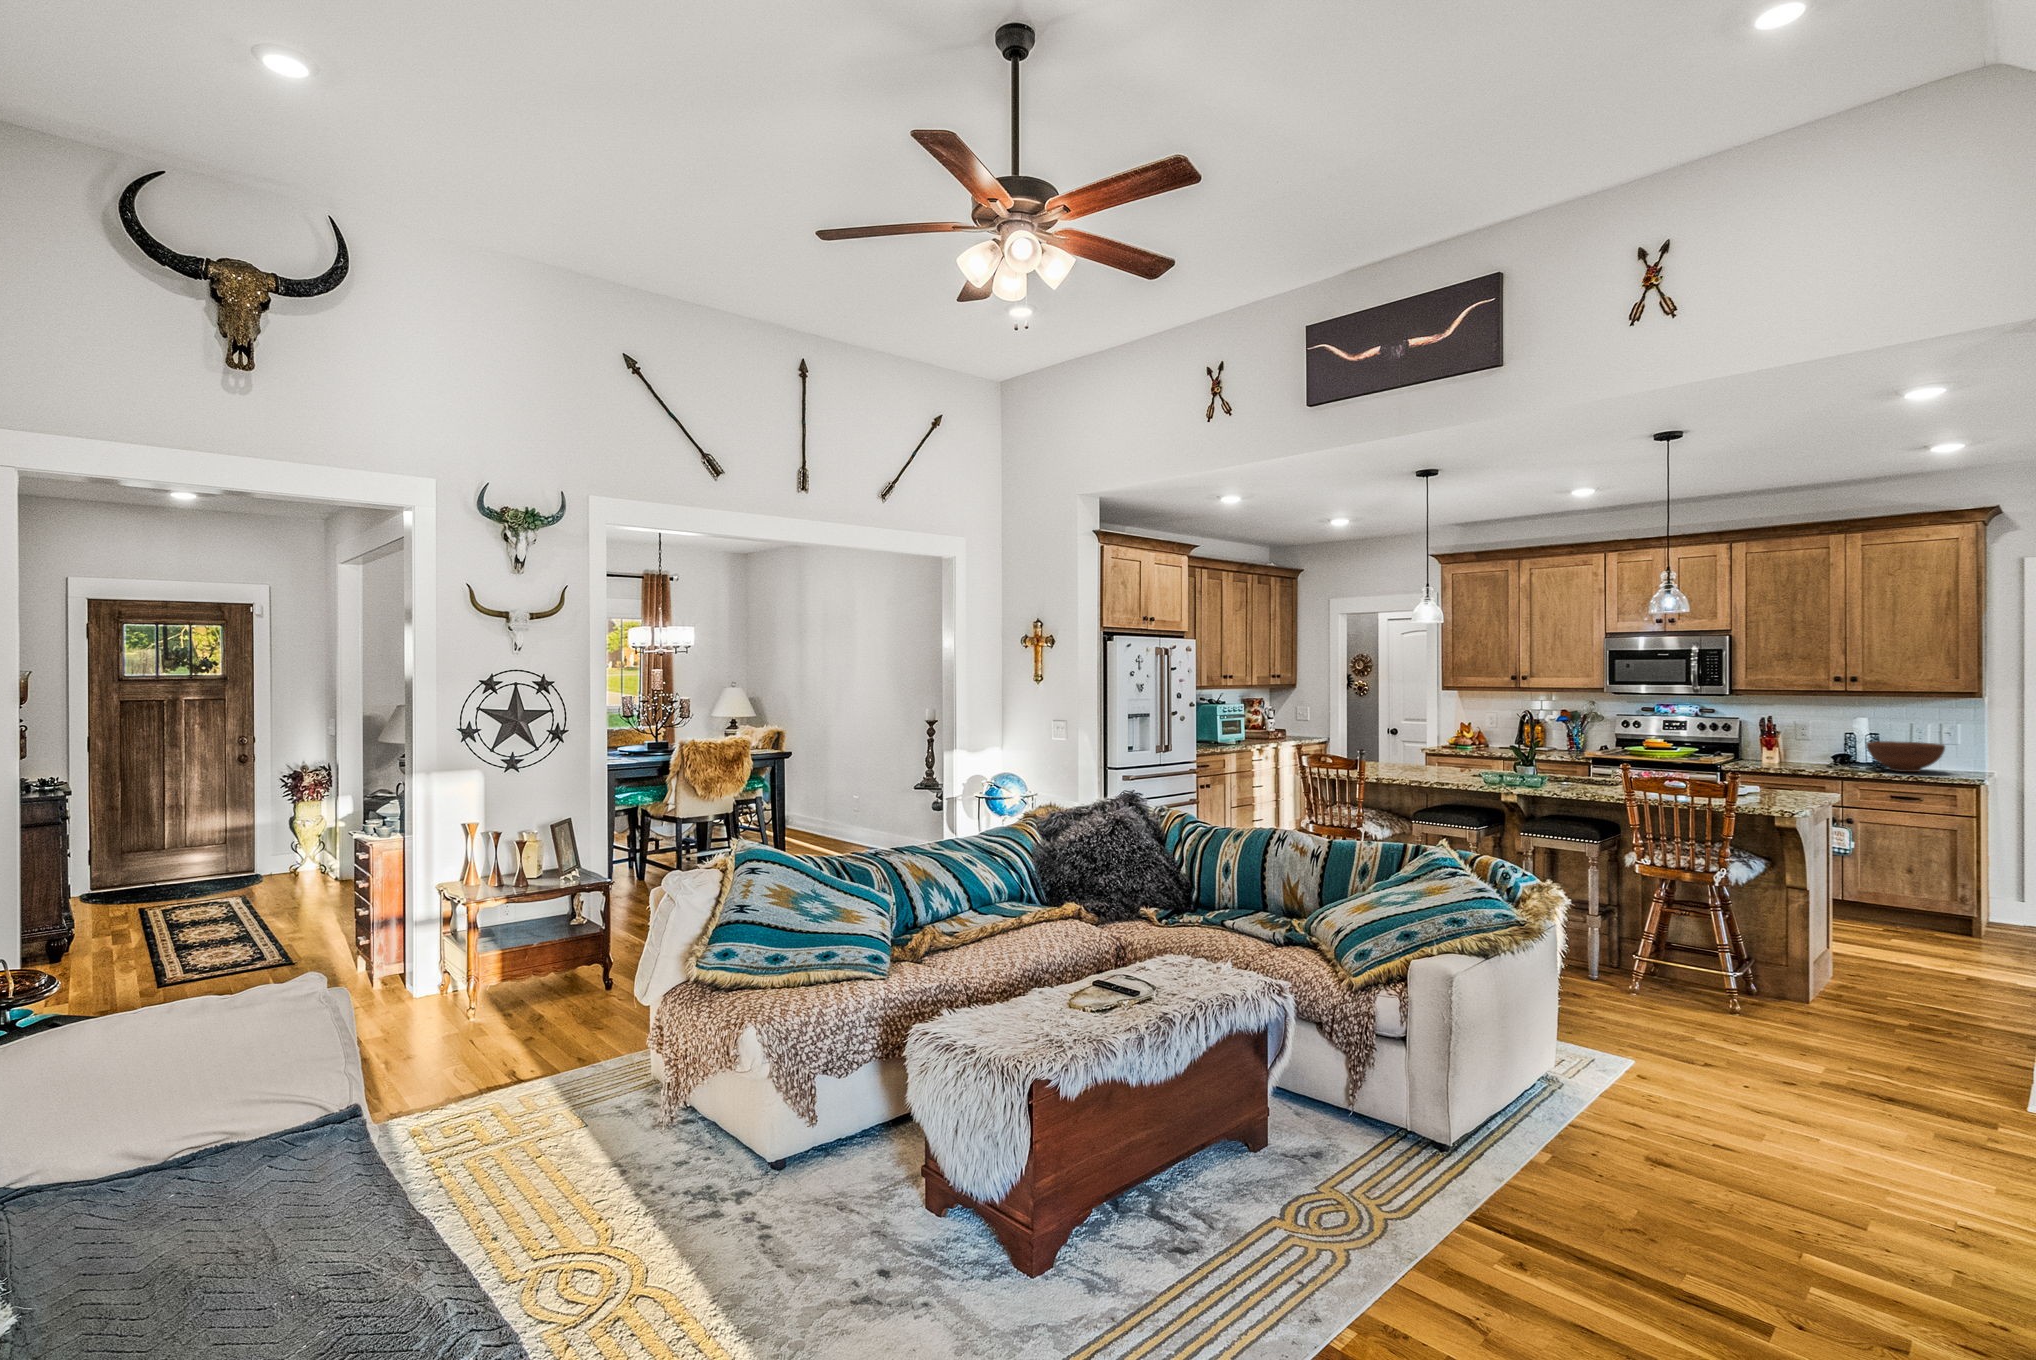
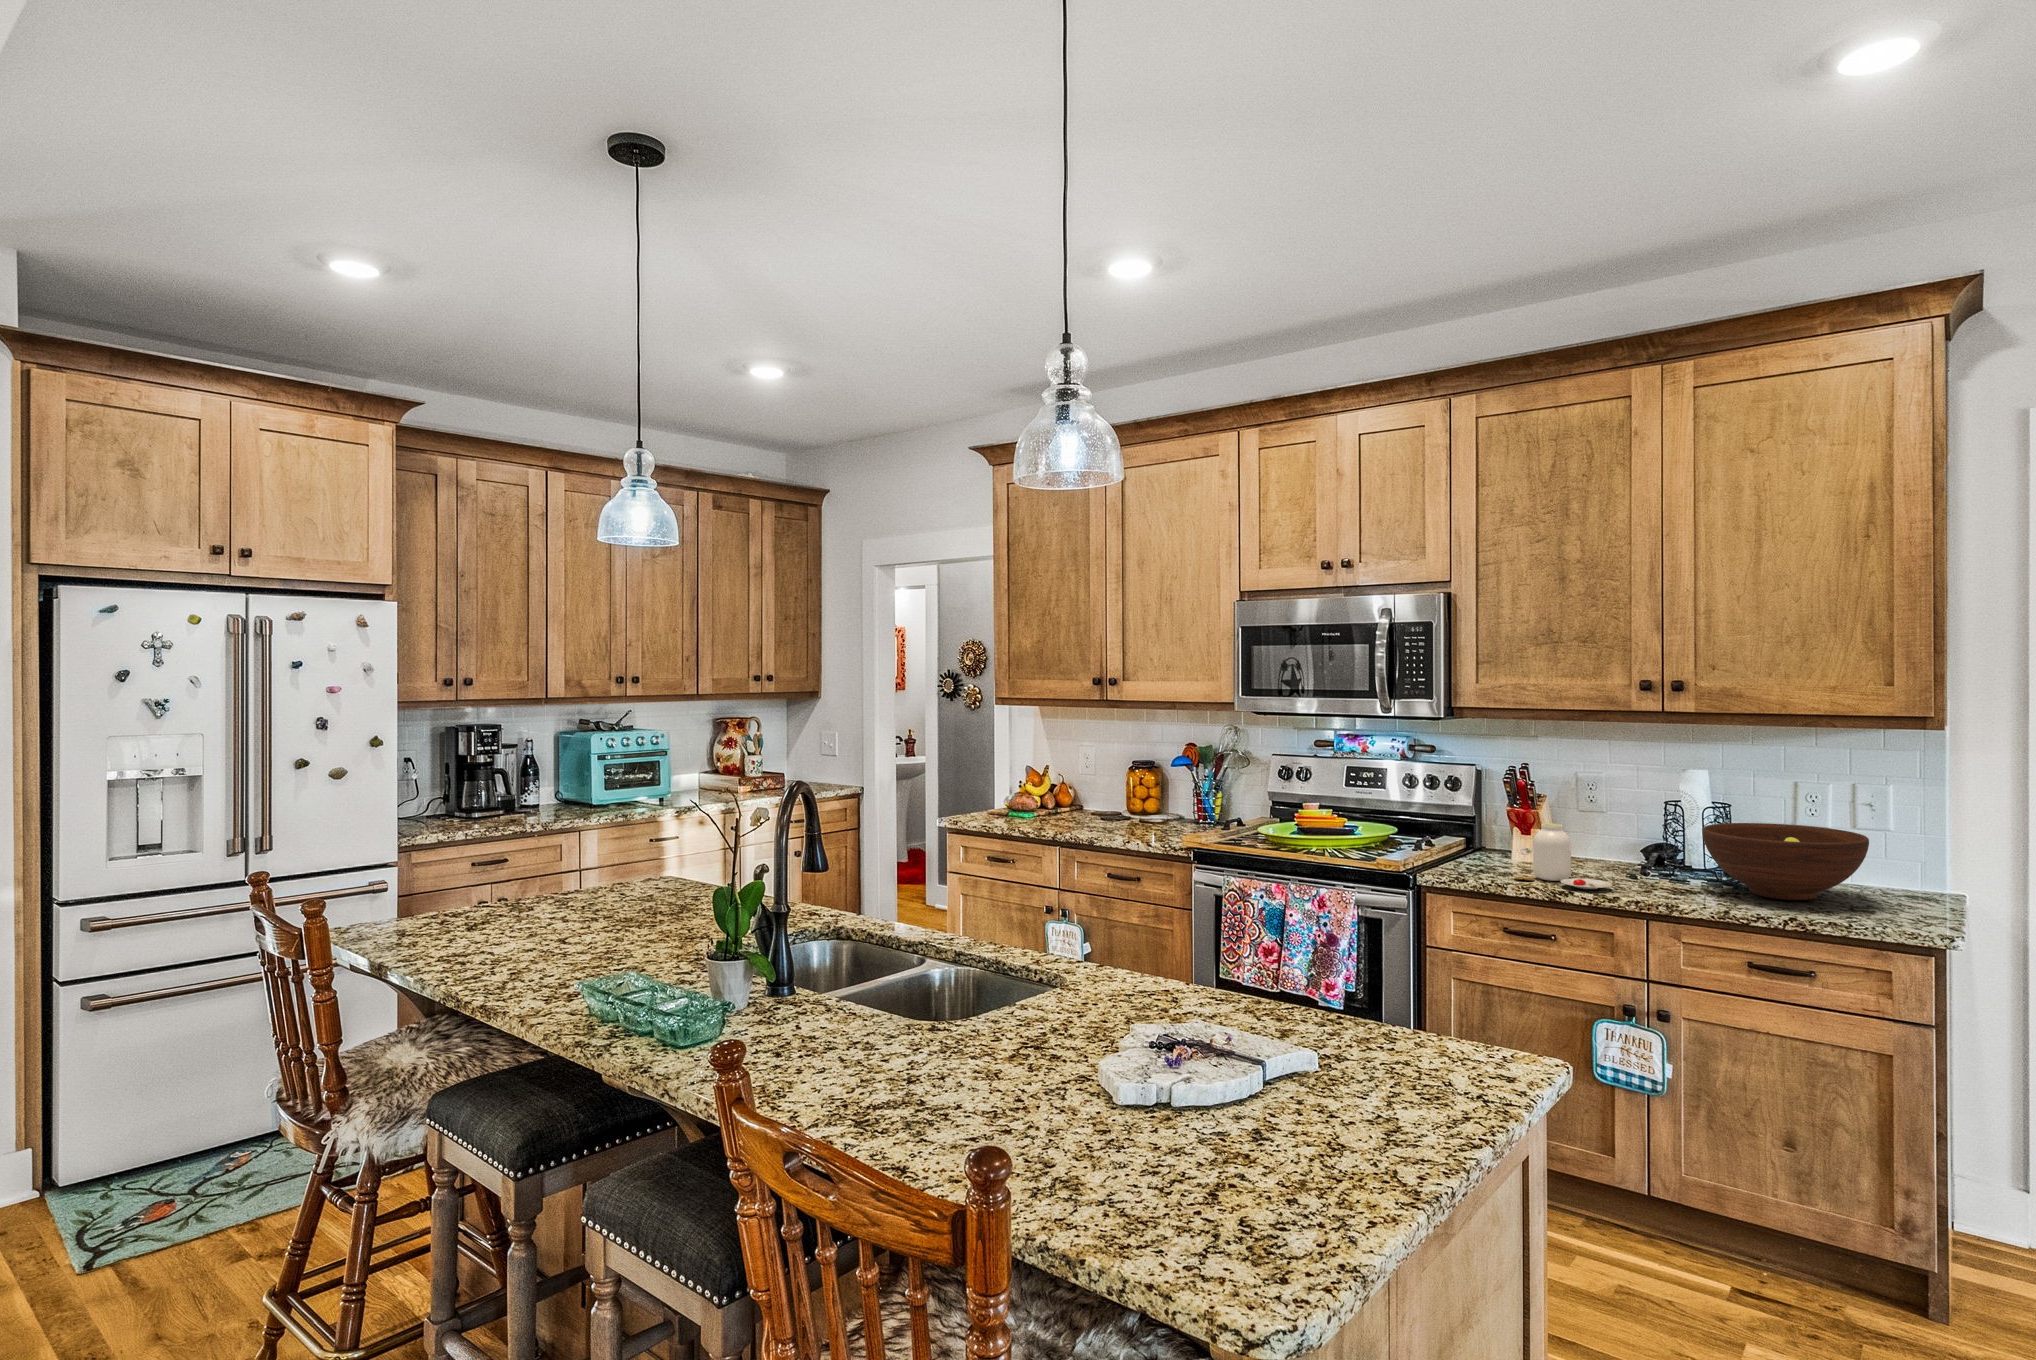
jar: none [1773,742,1824,769] -> present [1514,823,1612,889]

